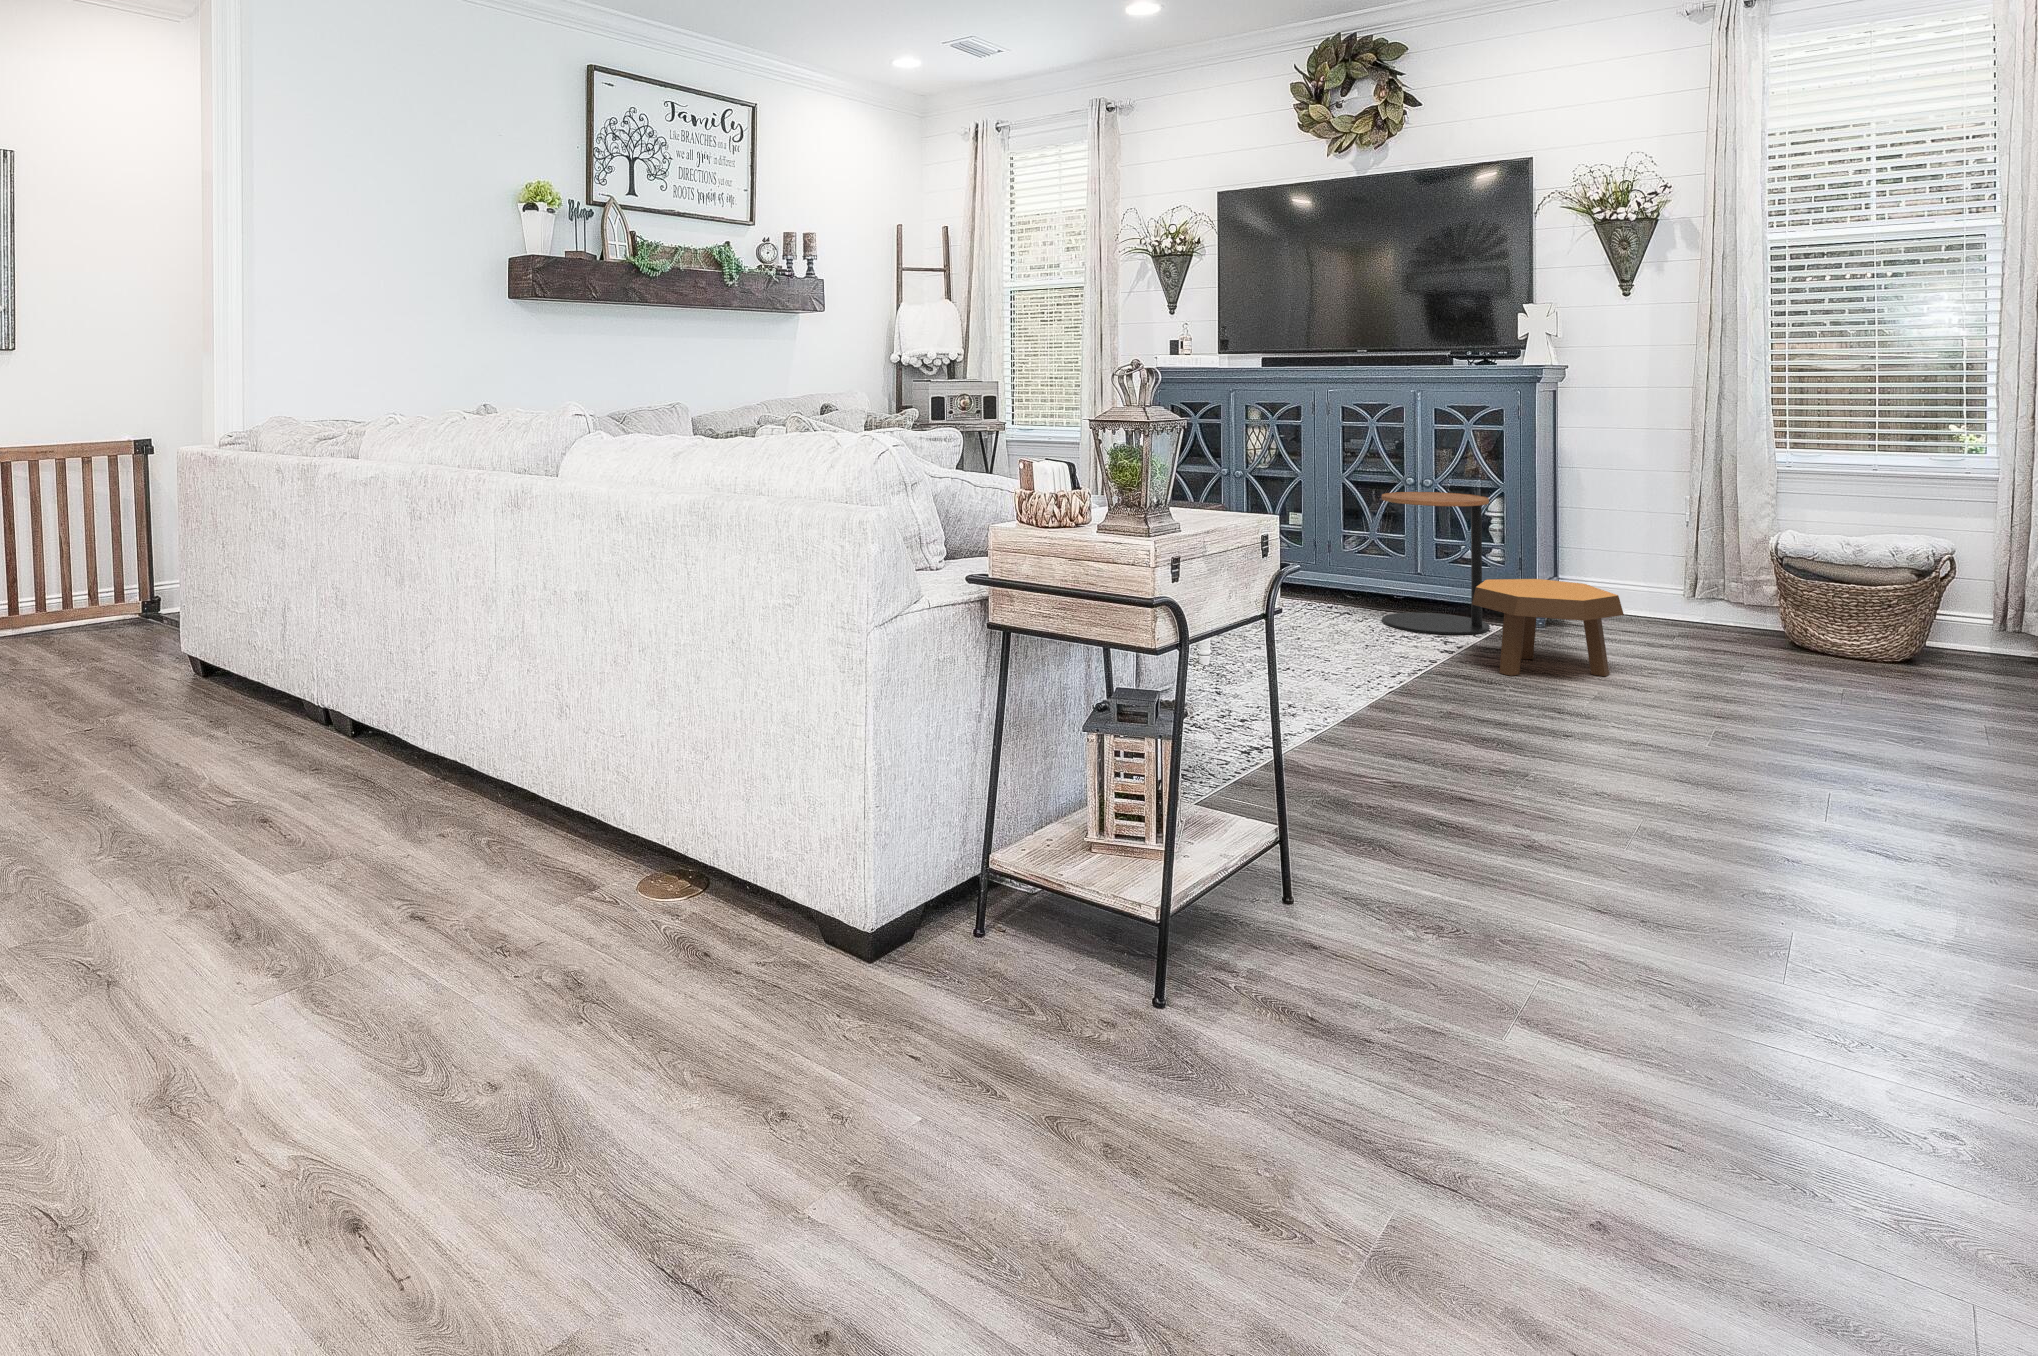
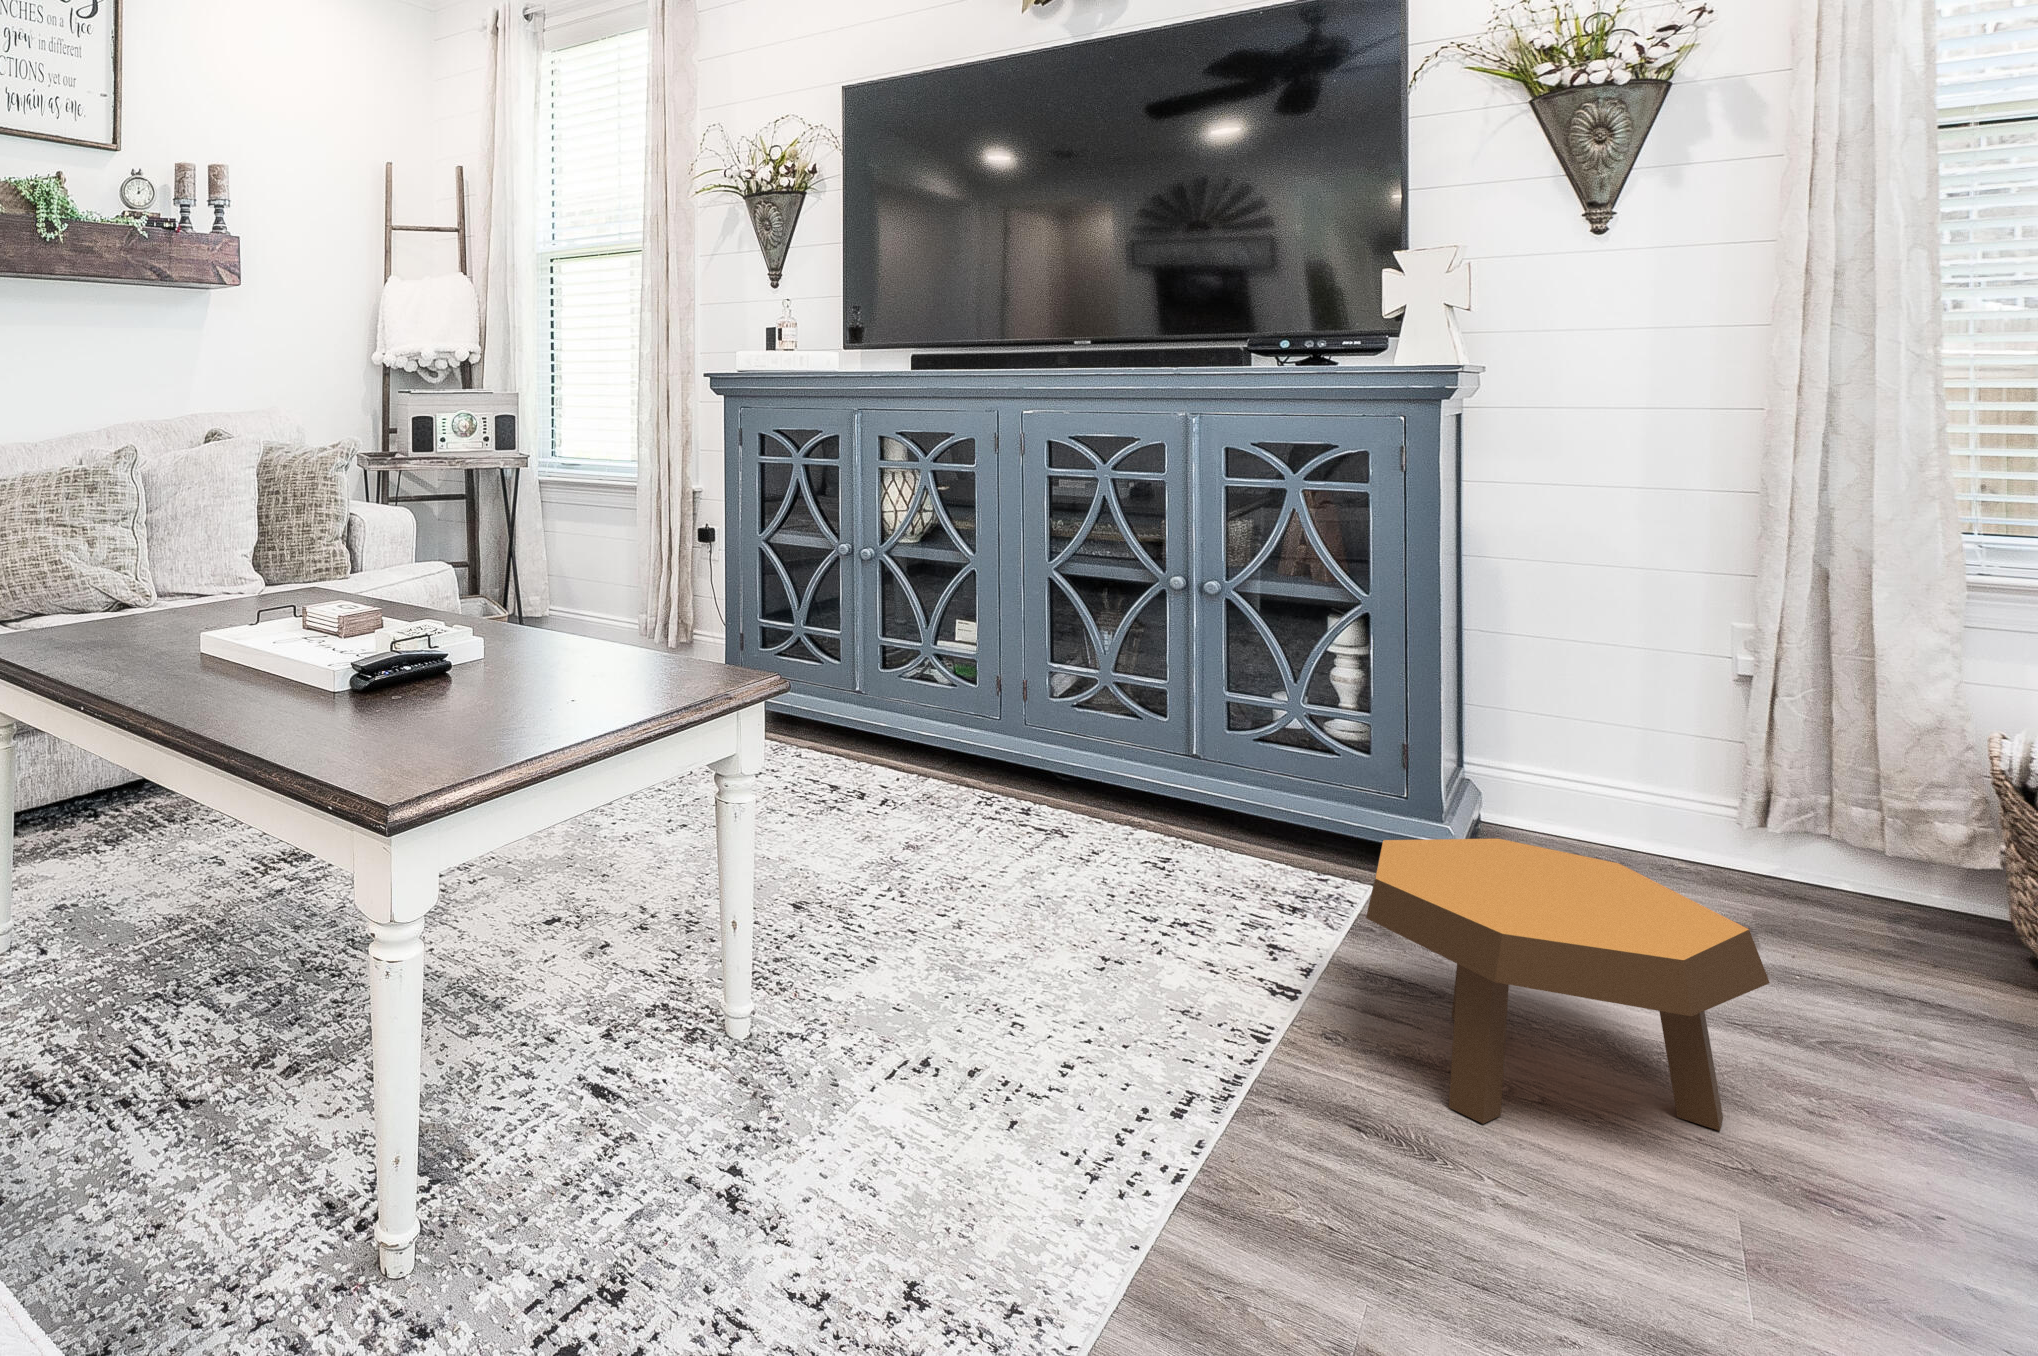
side table: present [1382,492,1490,635] -> none [1131,607,1356,920]

